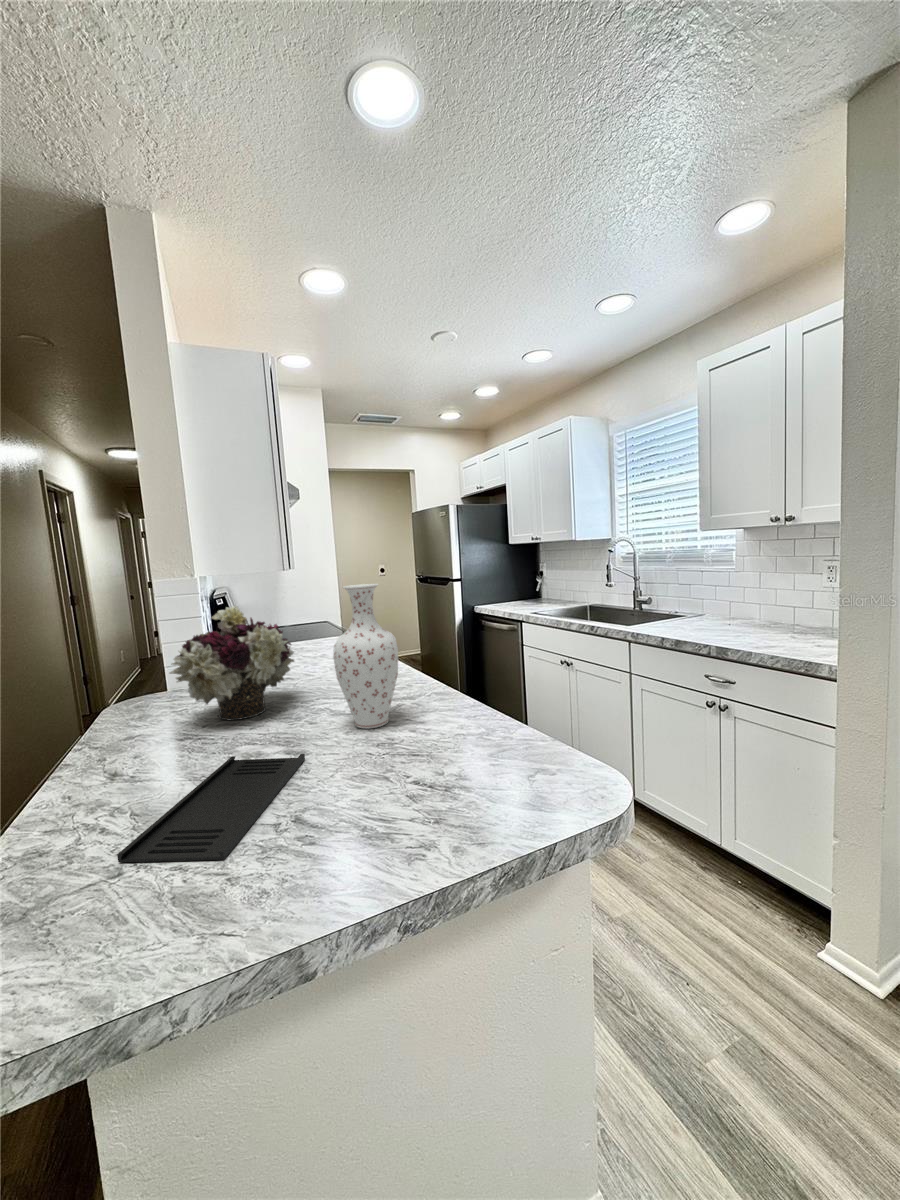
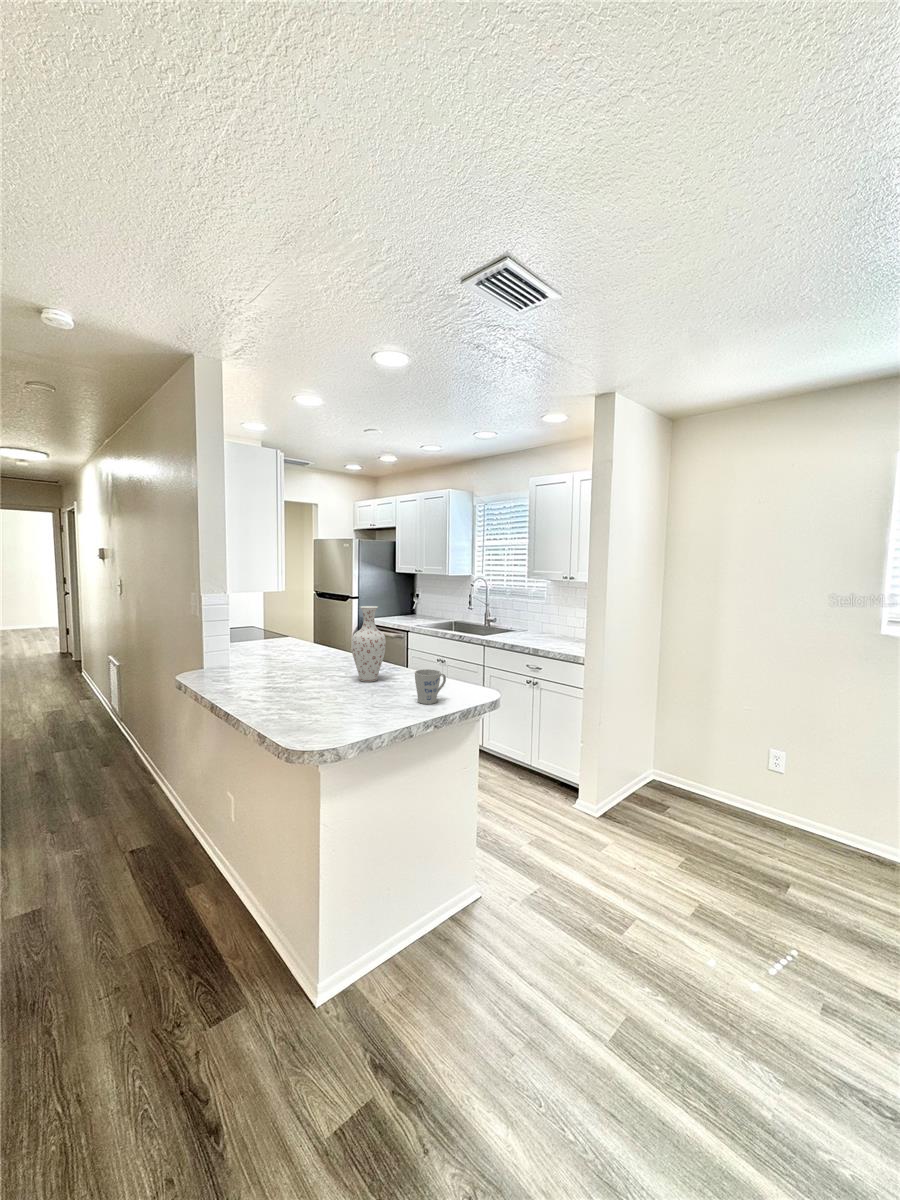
flower arrangement: present [170,606,294,720] -> none [251,614,312,681]
mug: none [396,726,481,821] -> present [415,669,446,704]
tray: present [117,754,305,862] -> none [313,689,357,718]

